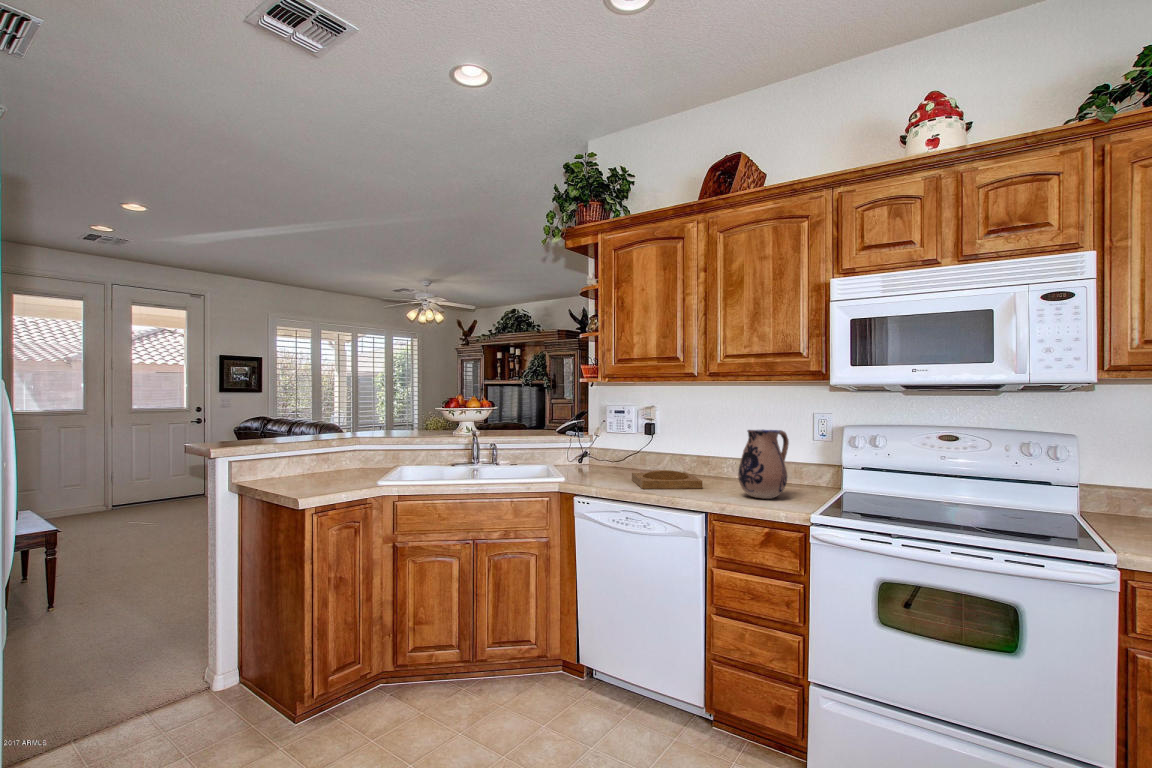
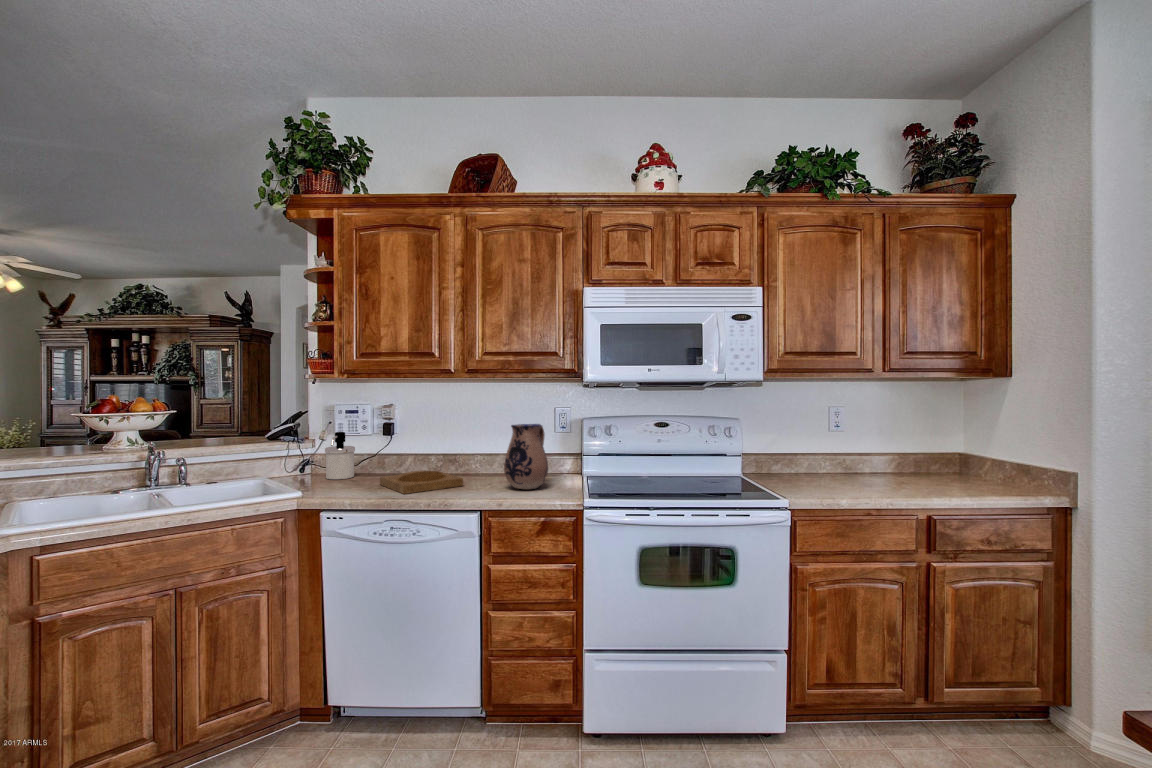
soap dispenser: none [595,430,620,472] -> present [325,432,355,479]

